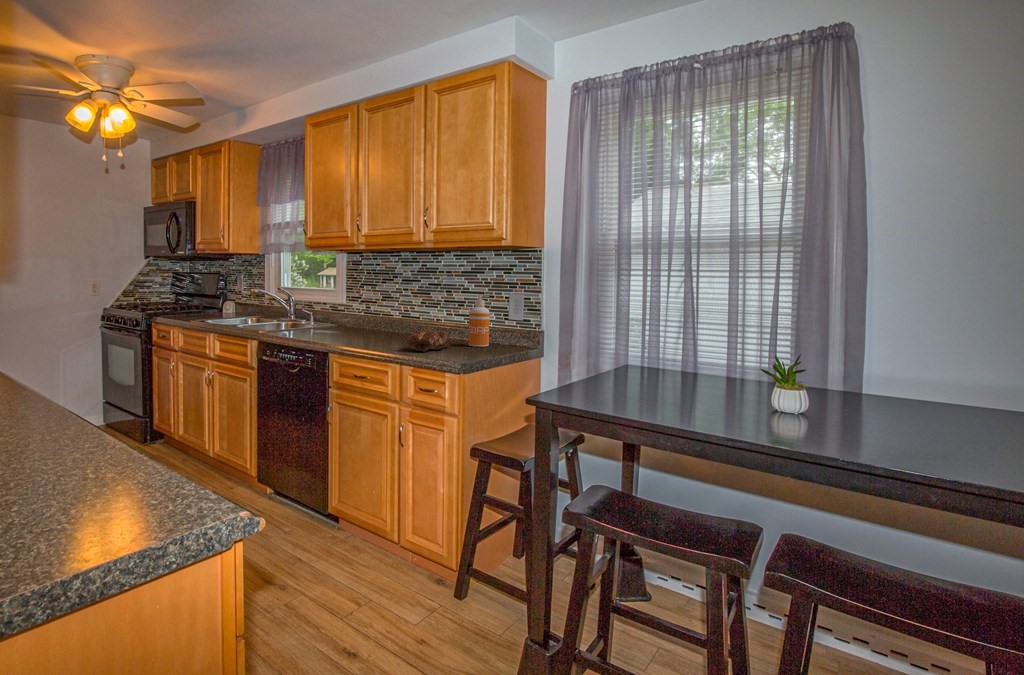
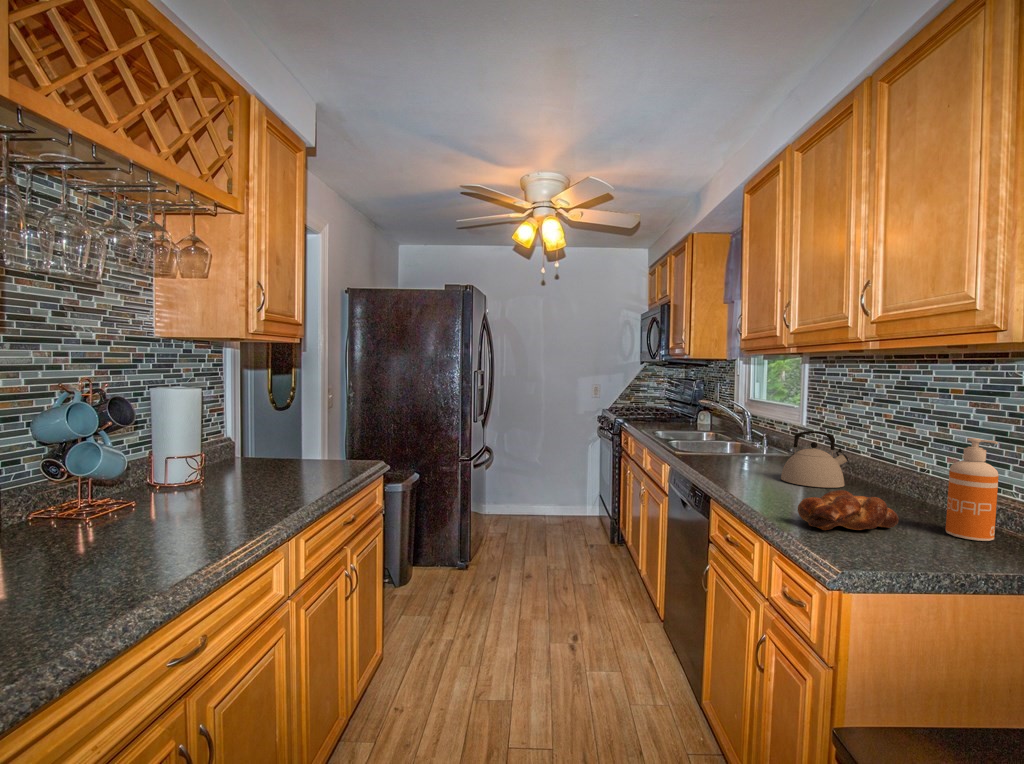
kettle: none [356,302,395,337] -> present [781,431,848,488]

